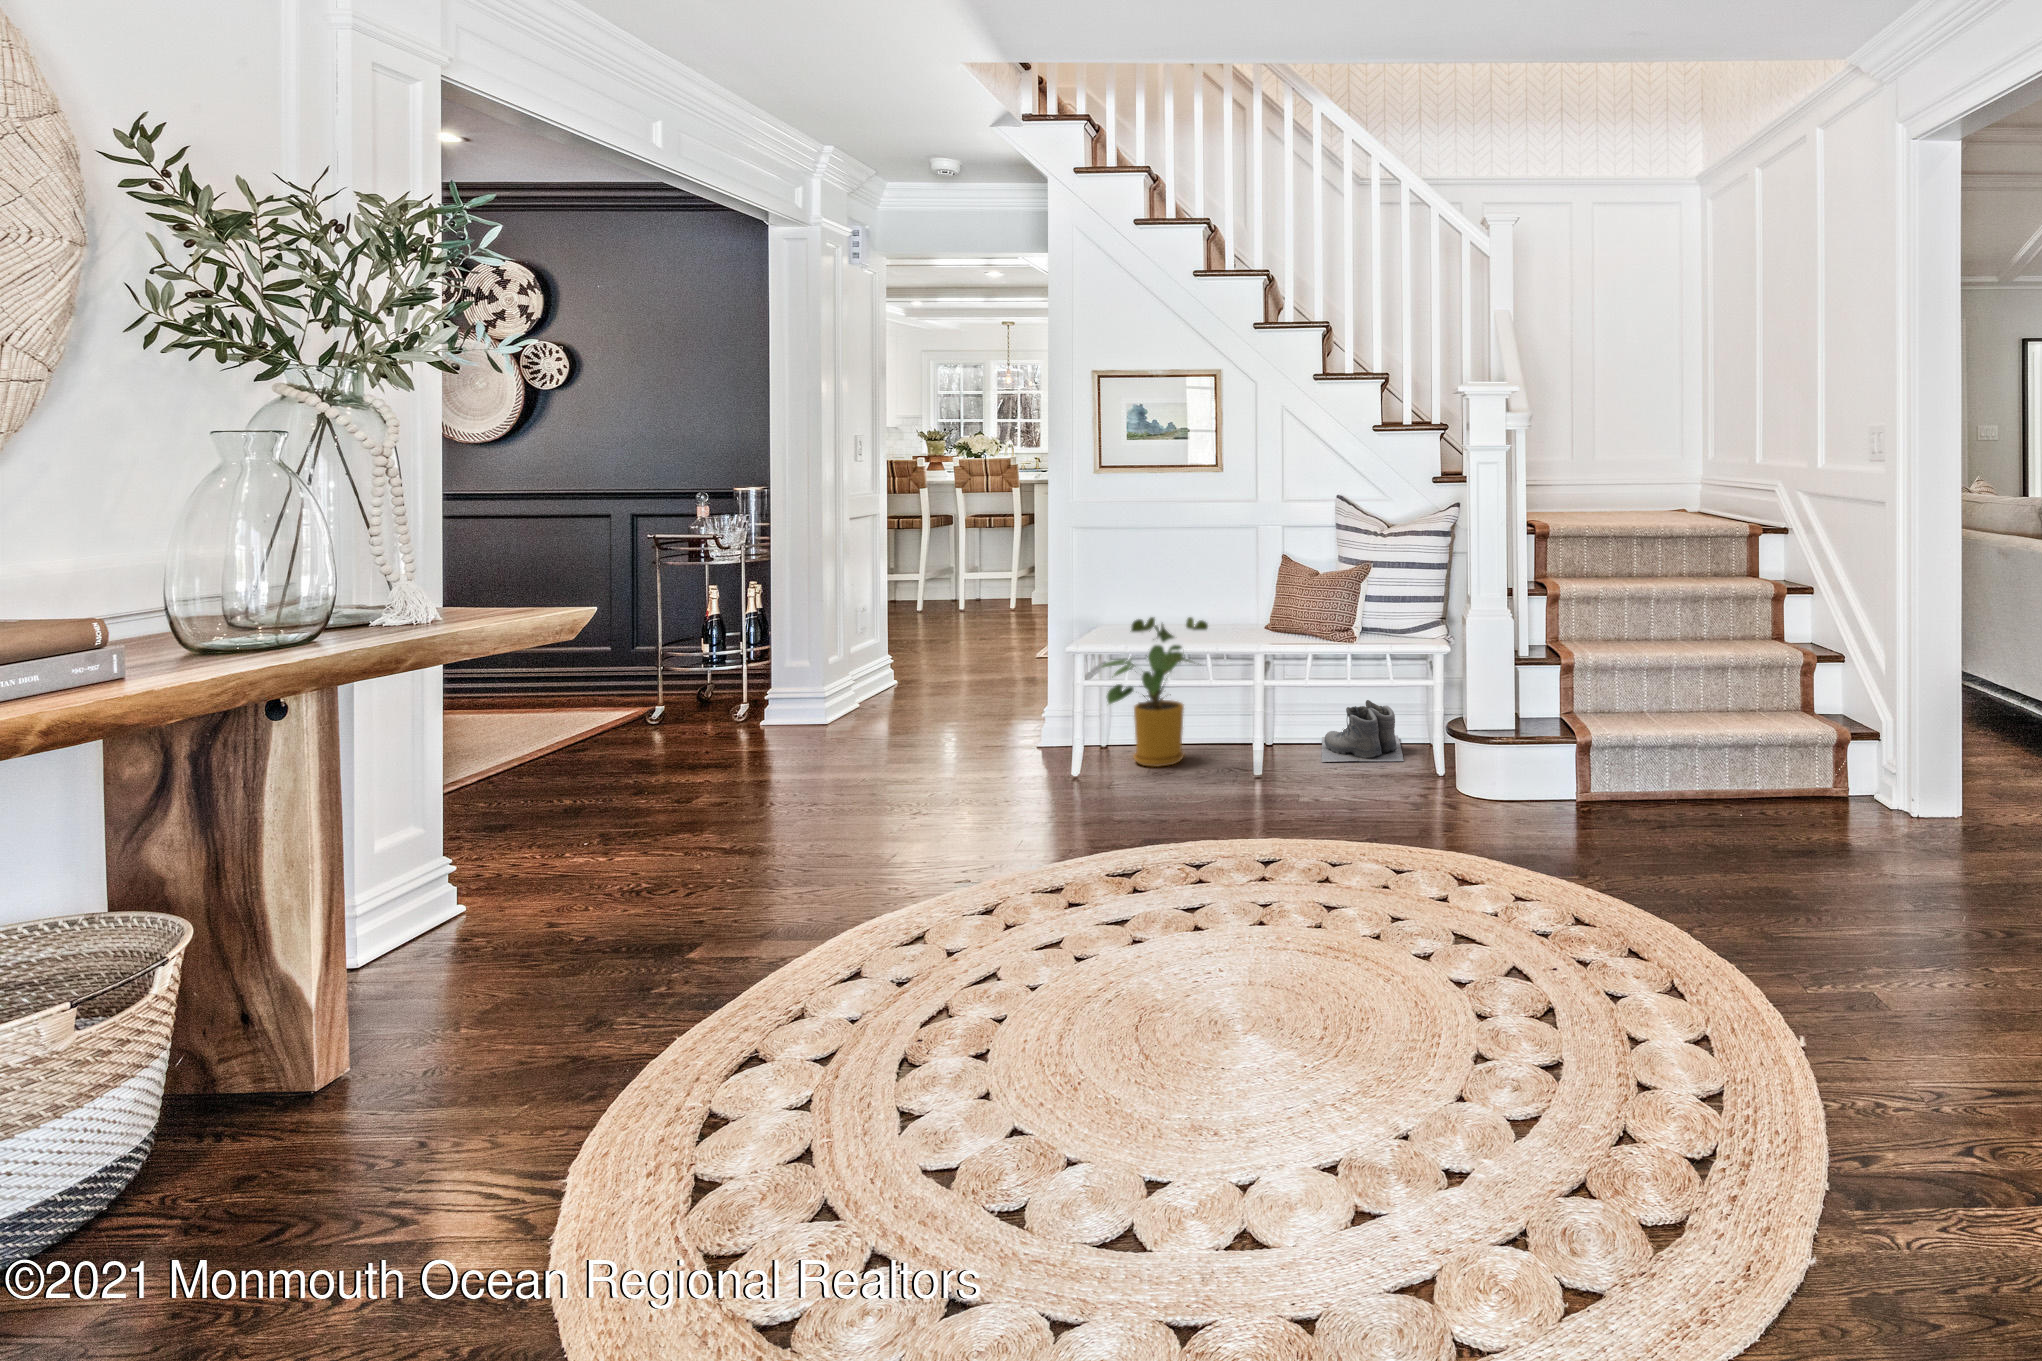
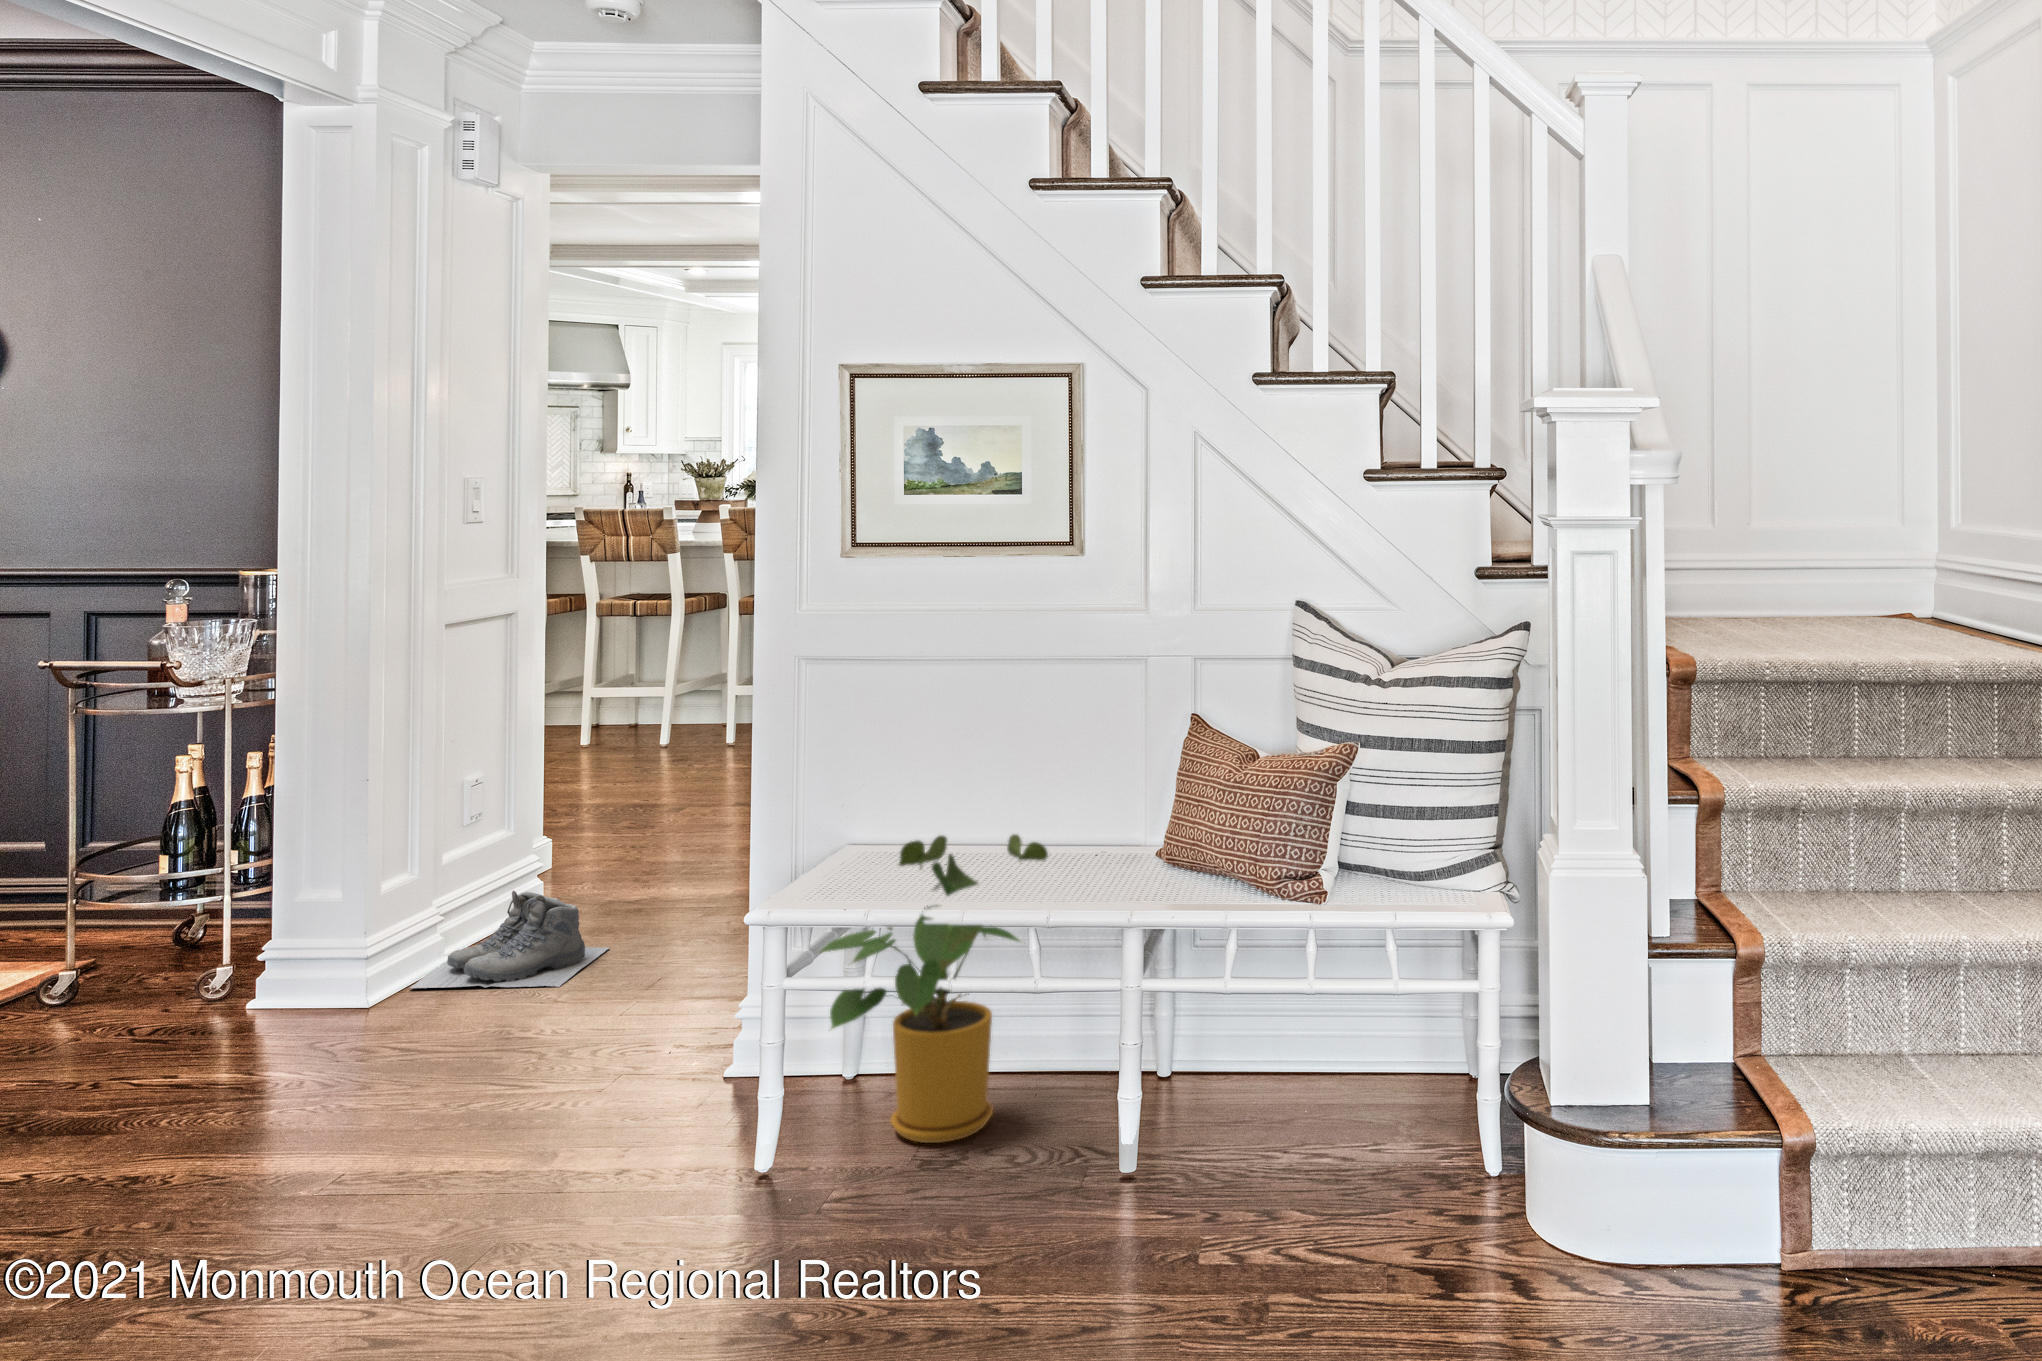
boots: present [1322,700,1404,762] -> present [410,891,609,988]

